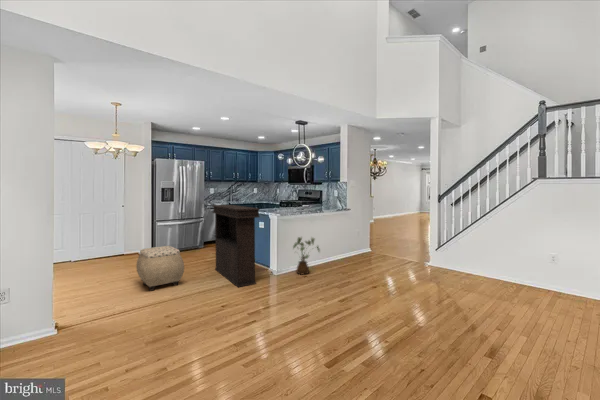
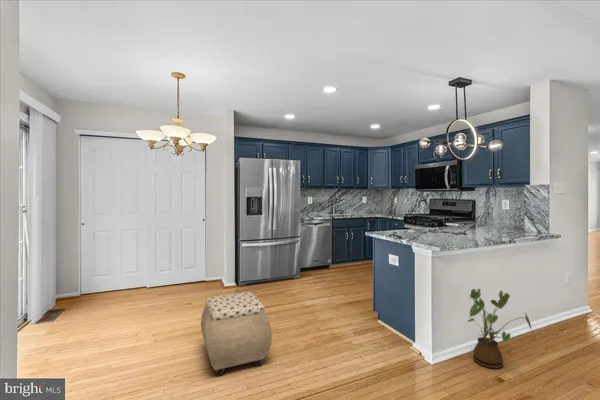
console table: present [213,205,259,287] -> none [316,224,411,394]

